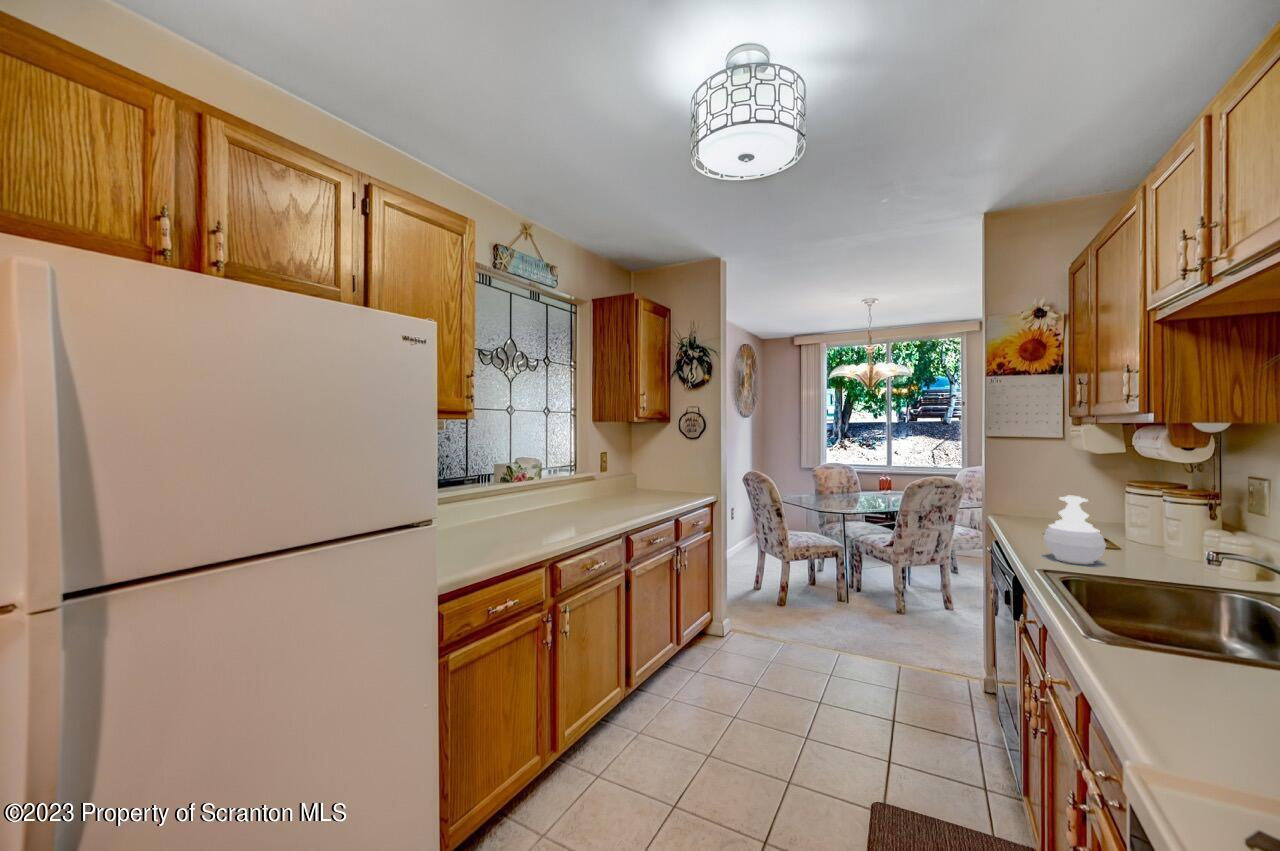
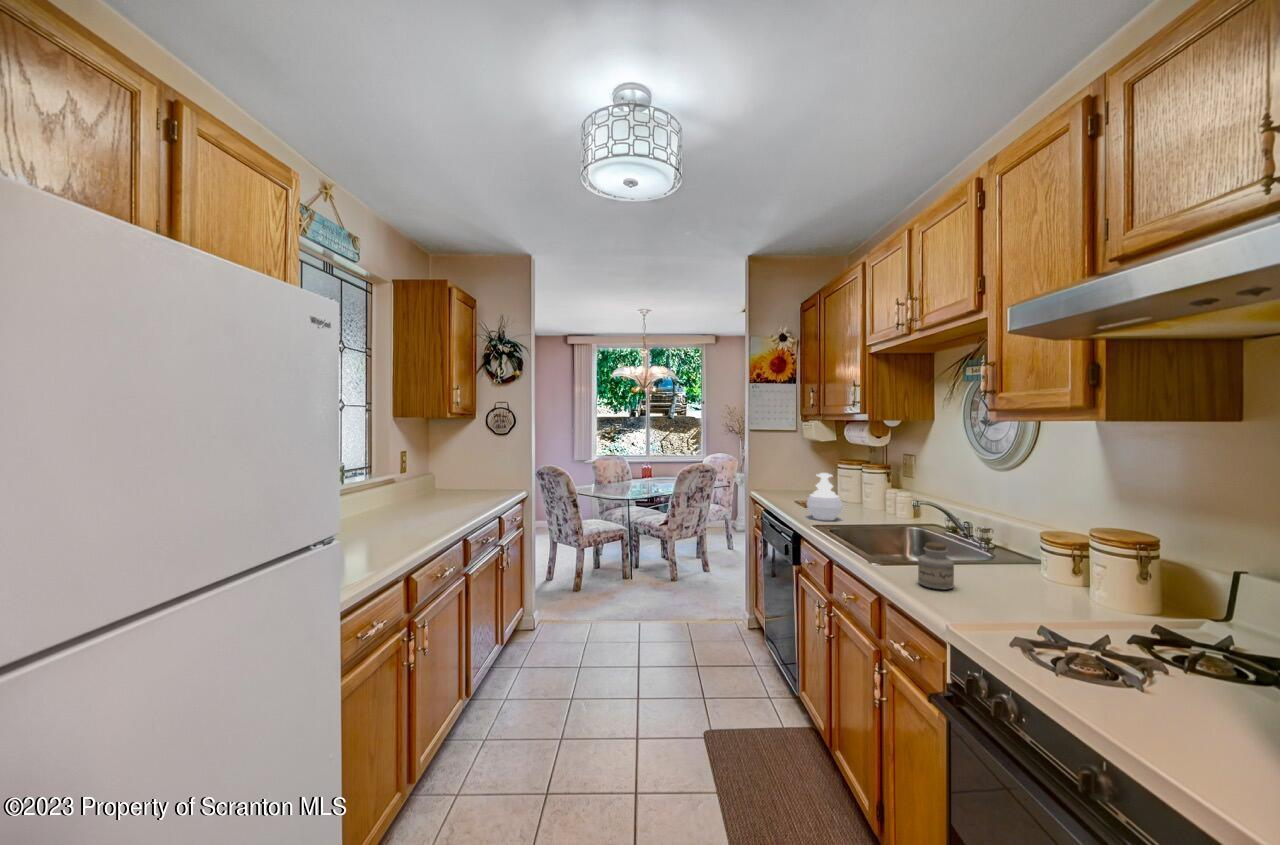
jar: none [1153,615,1228,699] -> present [918,542,954,589]

